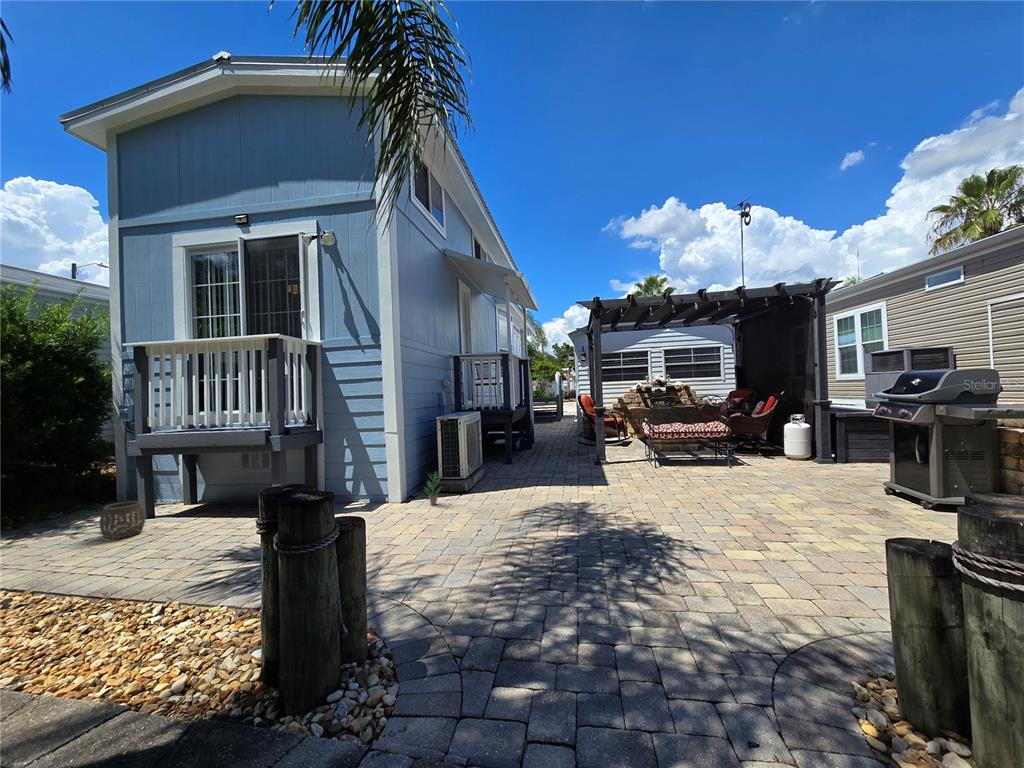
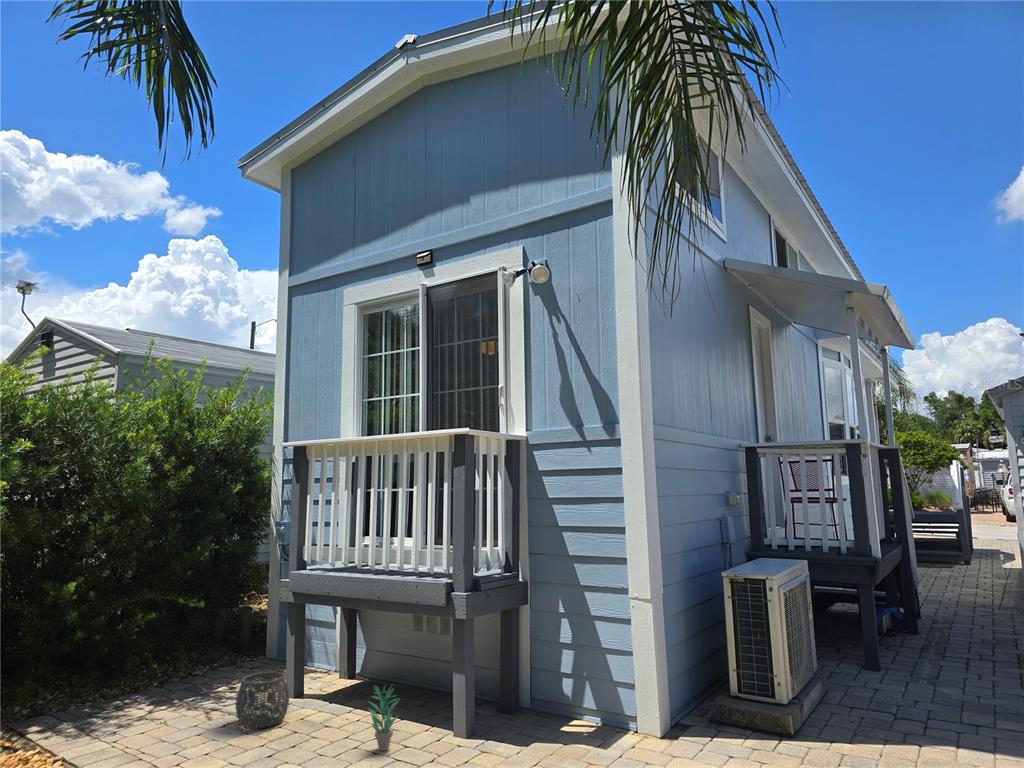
potted plant: present [425,473,440,505] -> present [370,686,399,751]

